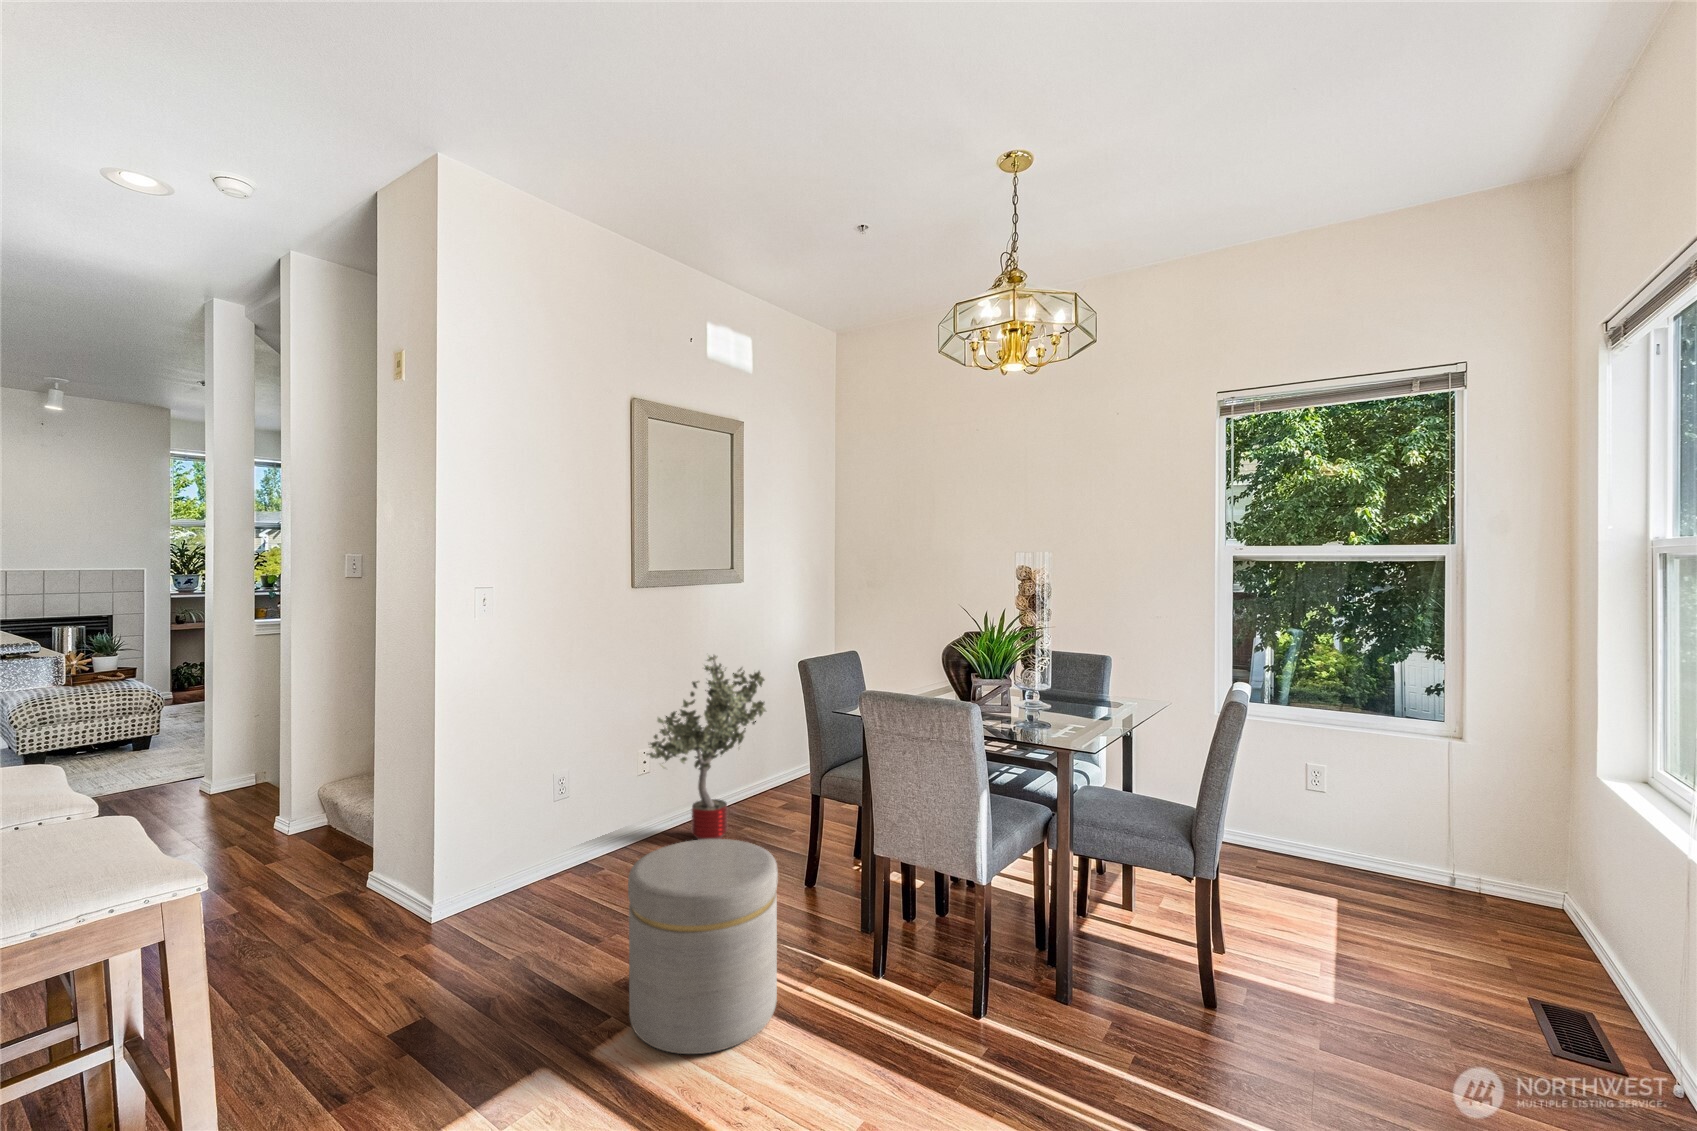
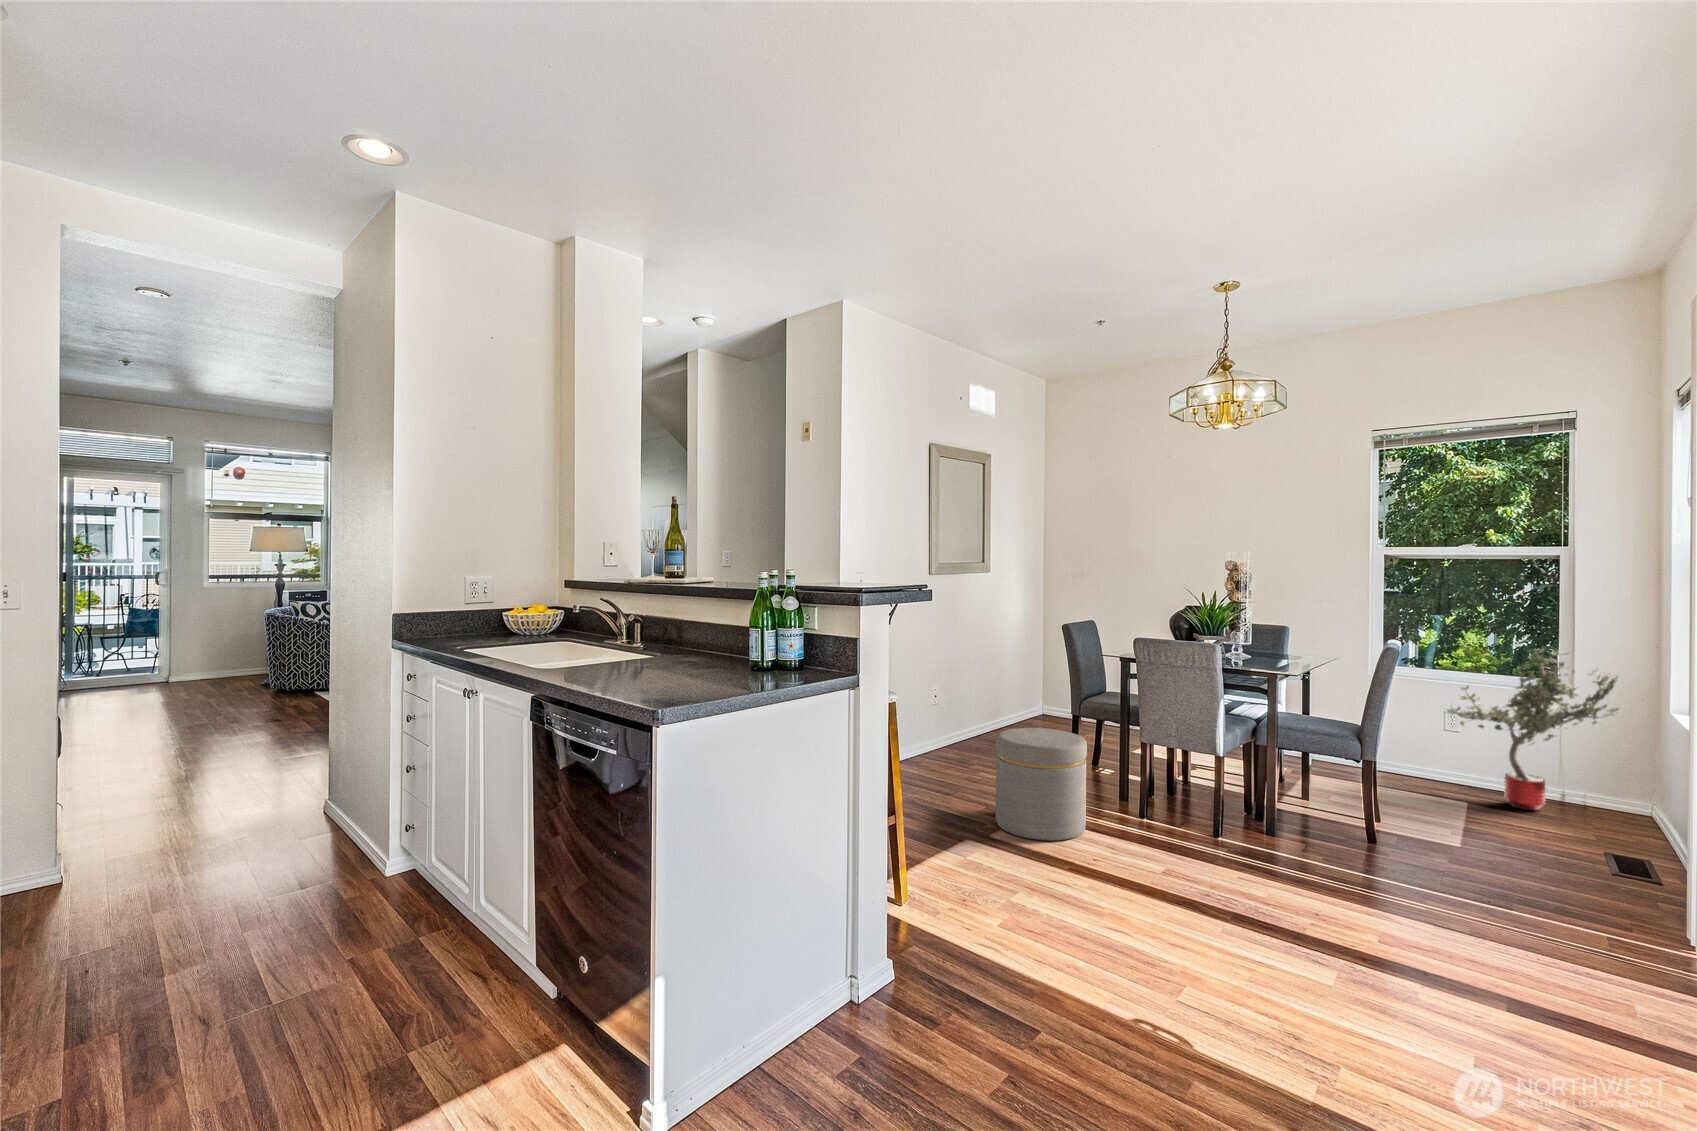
potted tree: present [647,655,766,840] -> present [1447,649,1618,810]

